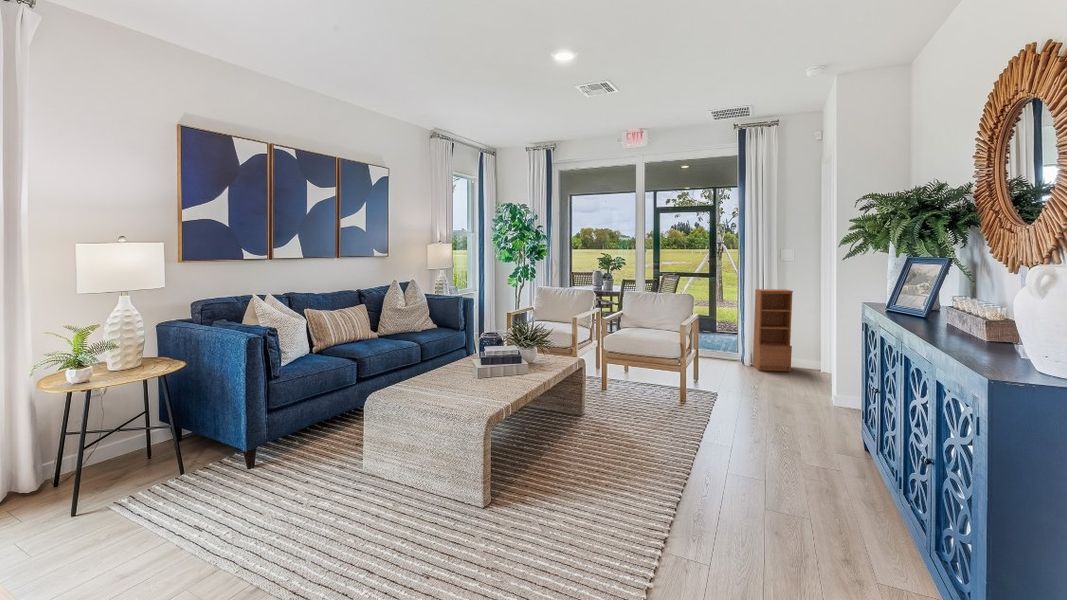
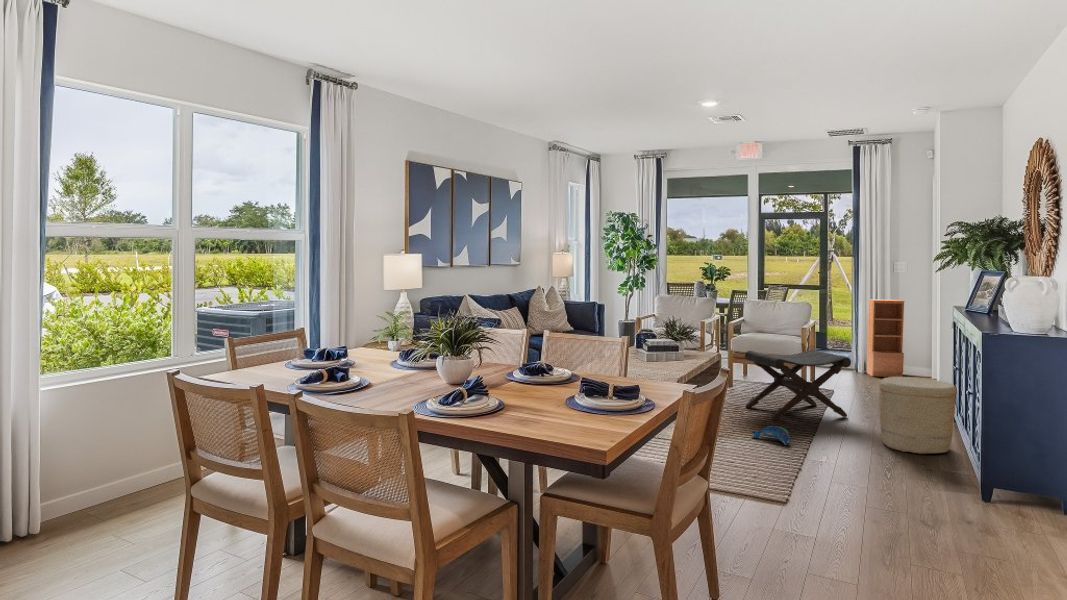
footstool: none [607,355,735,453] -> present [745,350,851,420]
woven basket: none [773,408,892,538] -> present [879,377,957,454]
plush toy: none [595,482,645,520] -> present [752,426,790,445]

